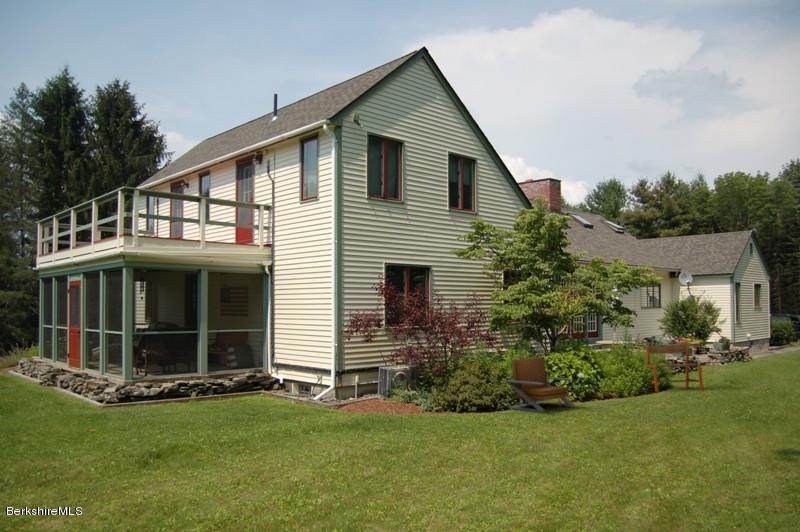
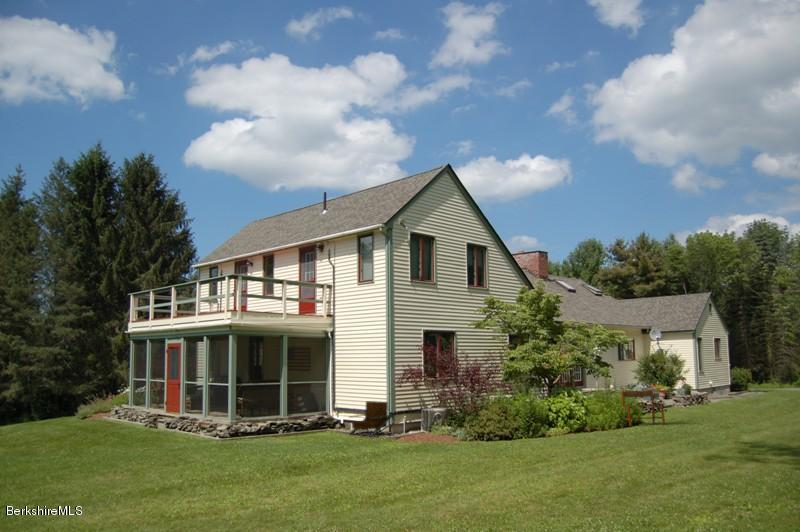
lounge chair: present [506,357,574,412] -> present [350,401,392,437]

